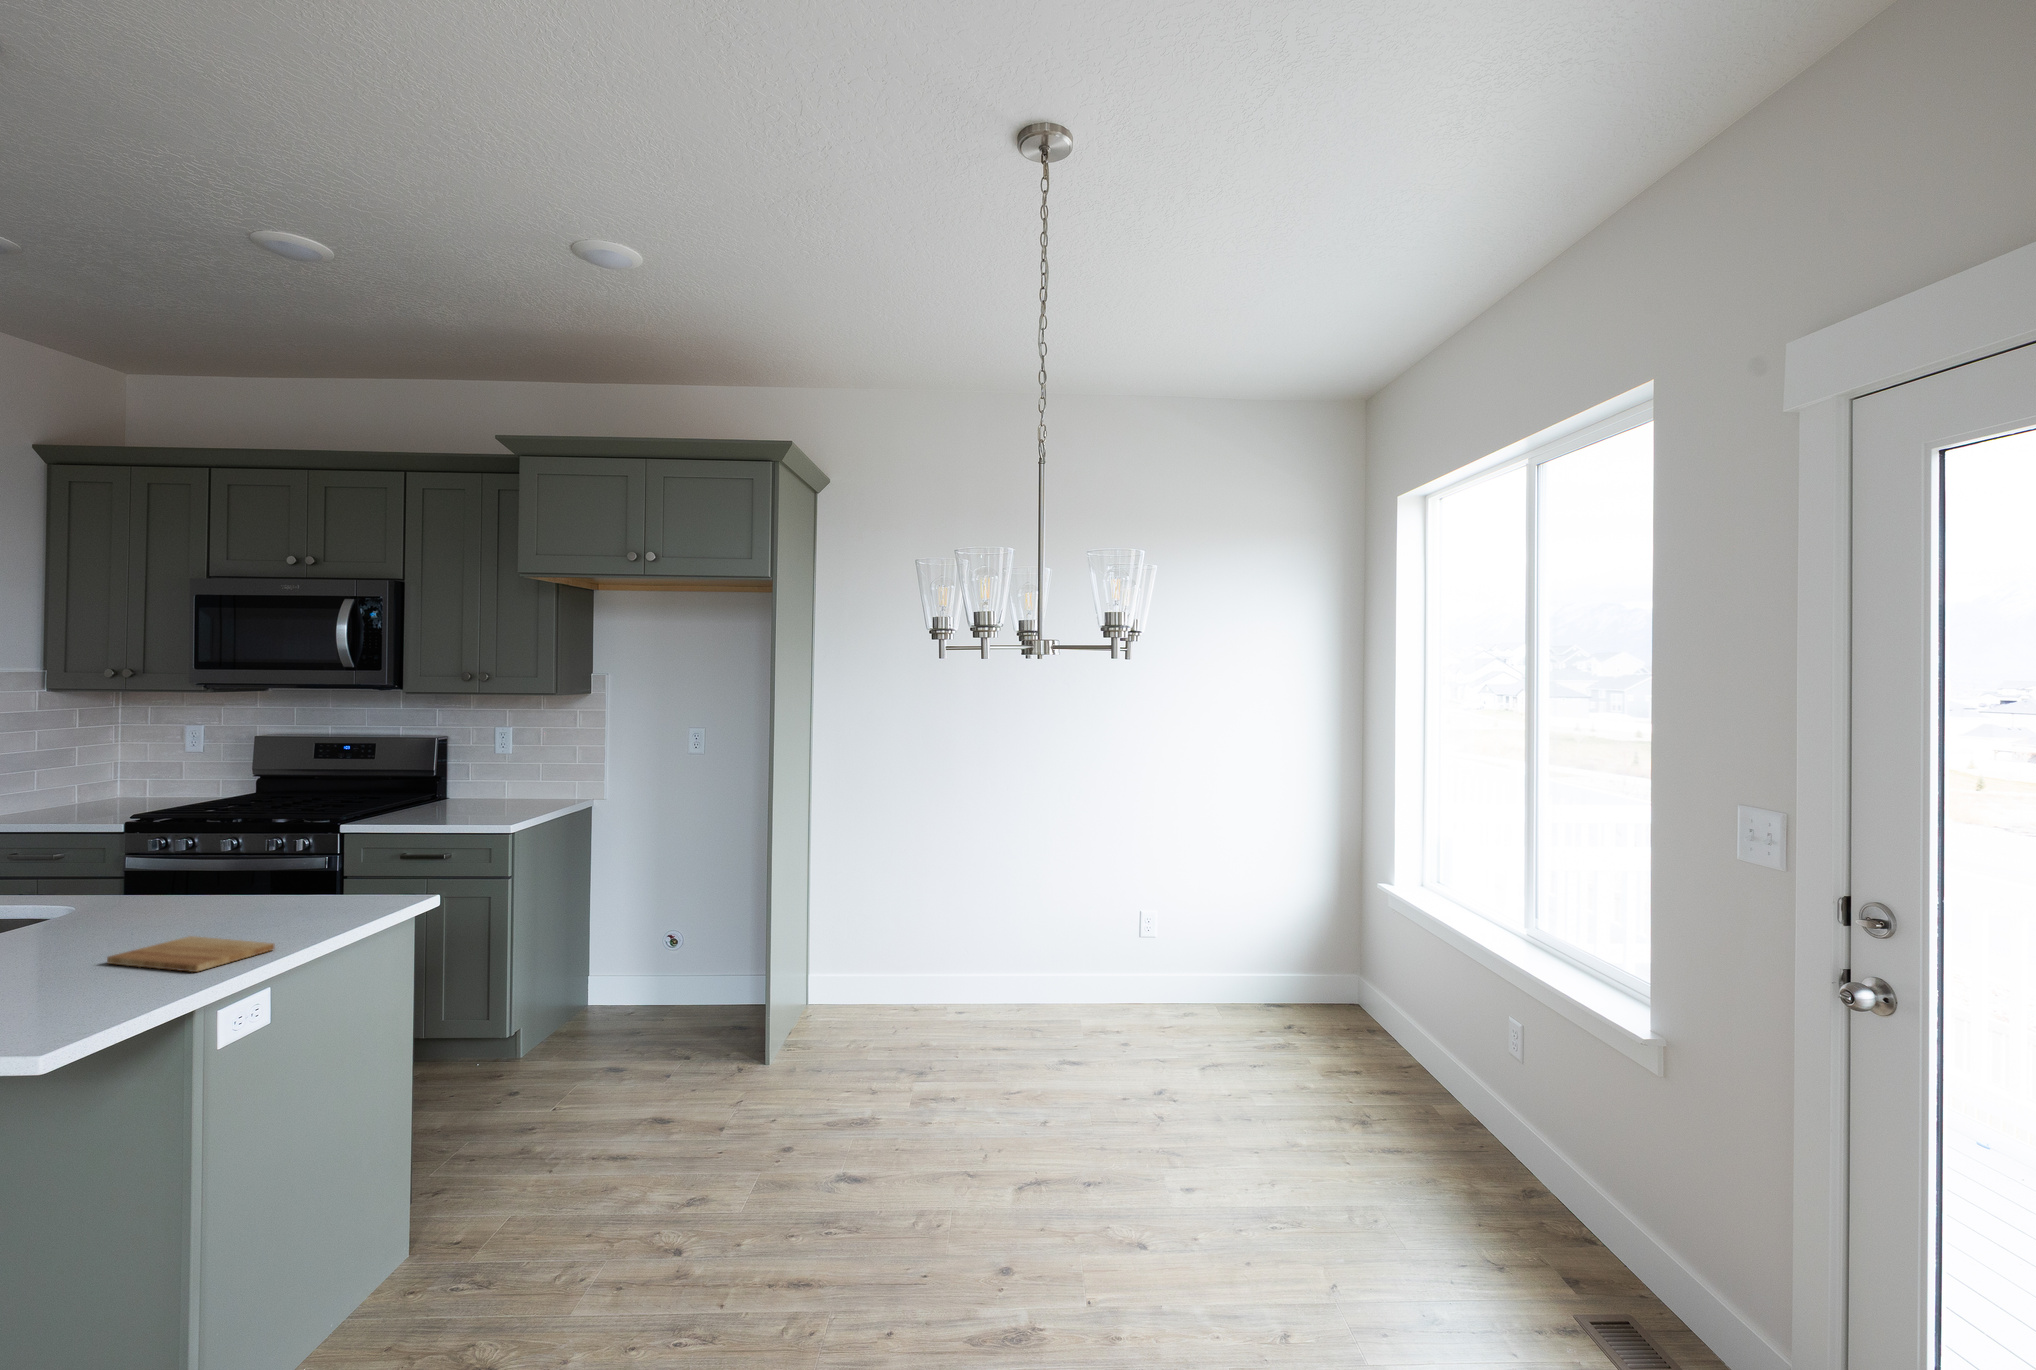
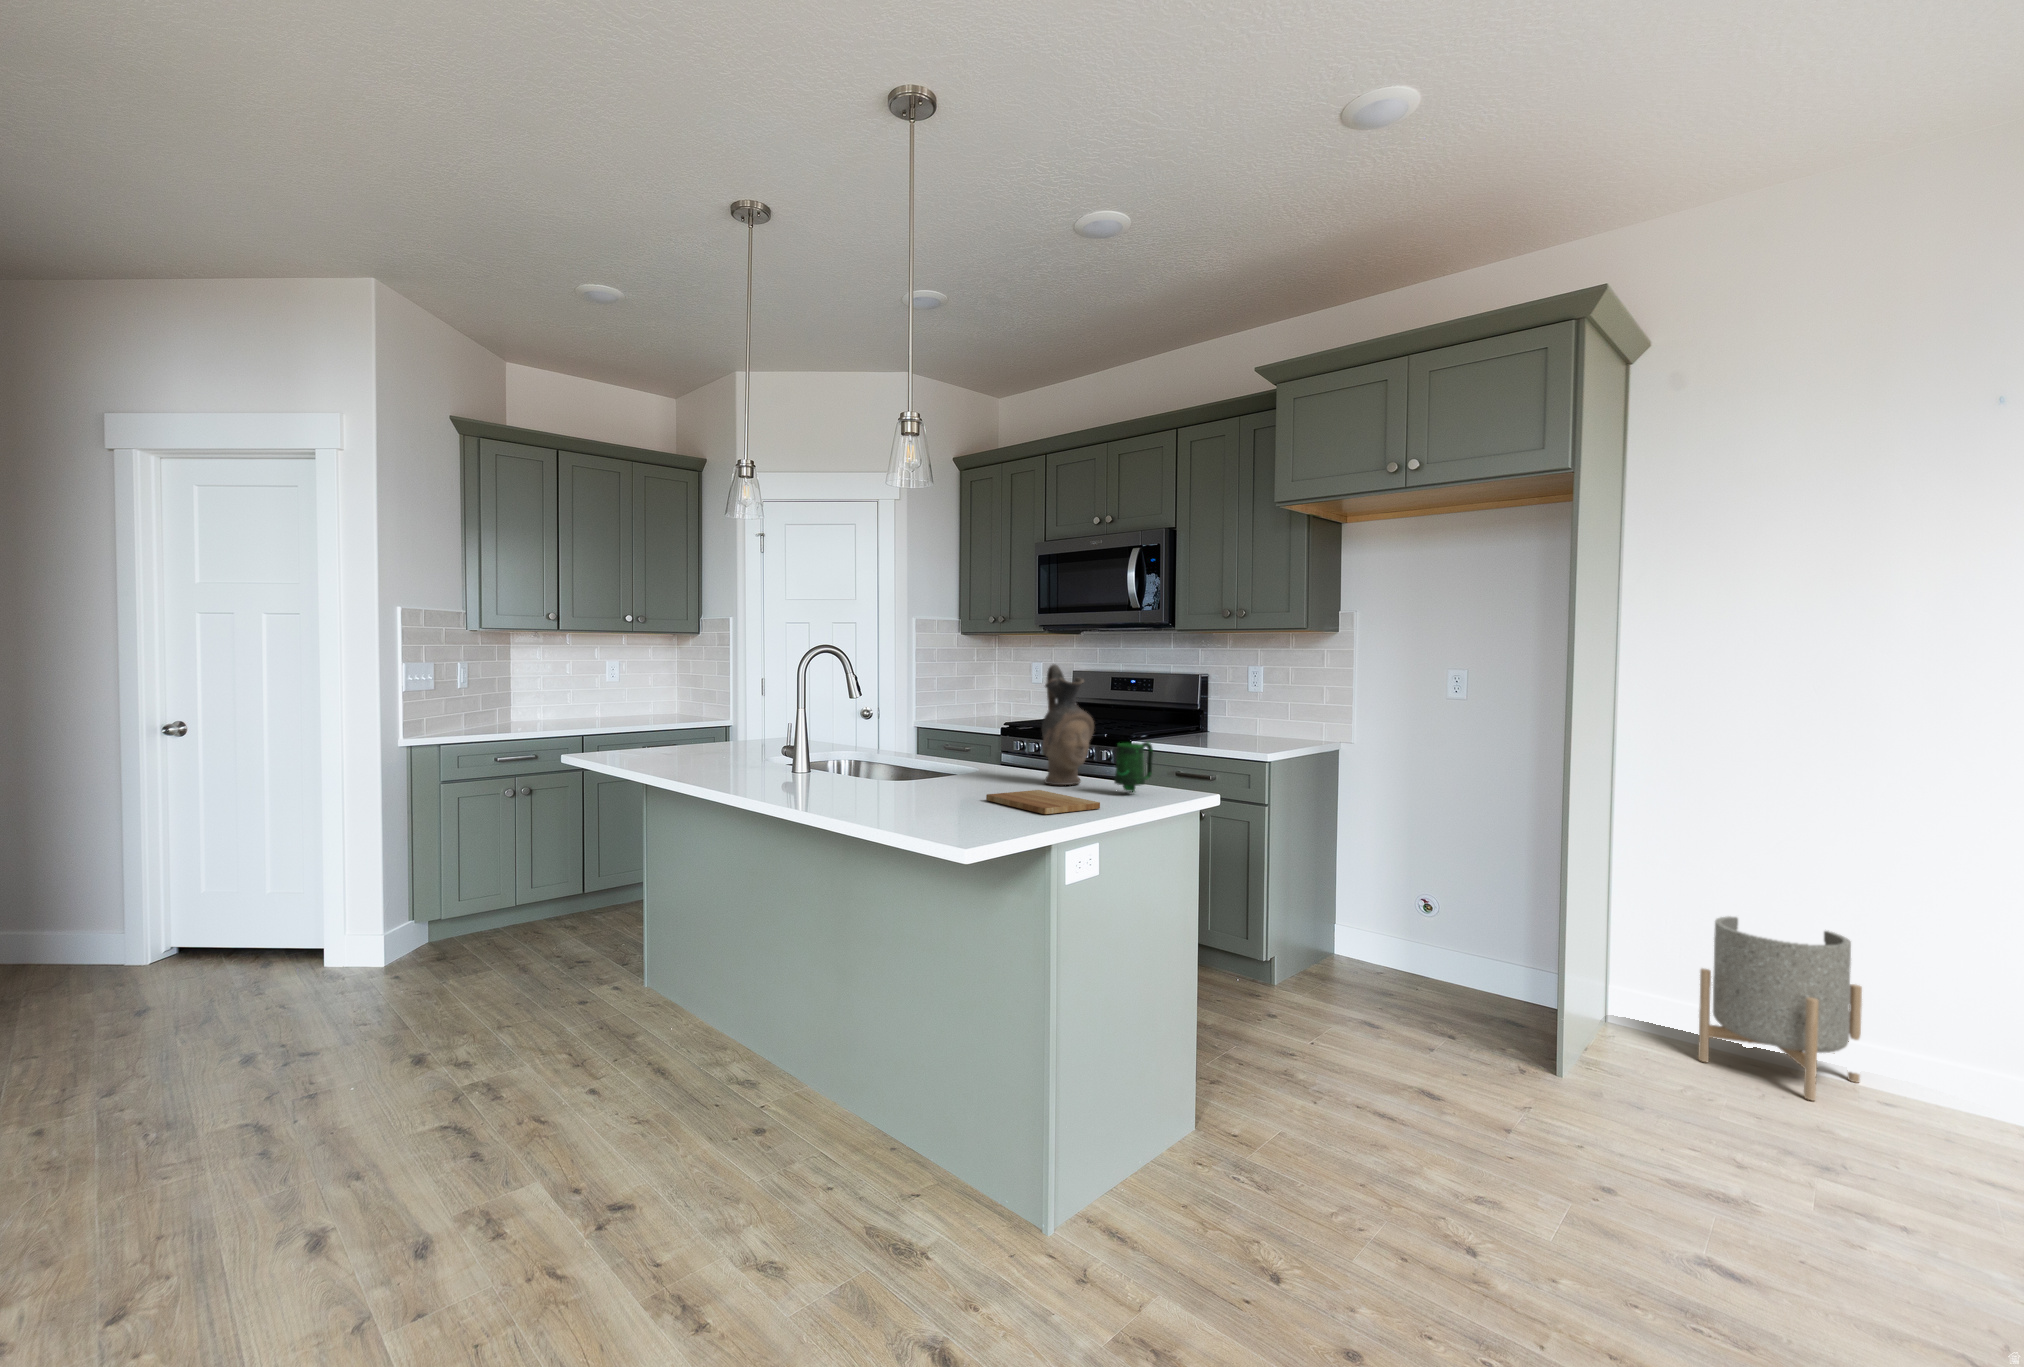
ceramic pitcher: none [195,781,272,922] -> present [1042,664,1094,785]
mug: none [298,862,348,924] -> present [1114,742,1153,792]
planter: none [861,913,953,1040] -> present [1698,916,1862,1101]

